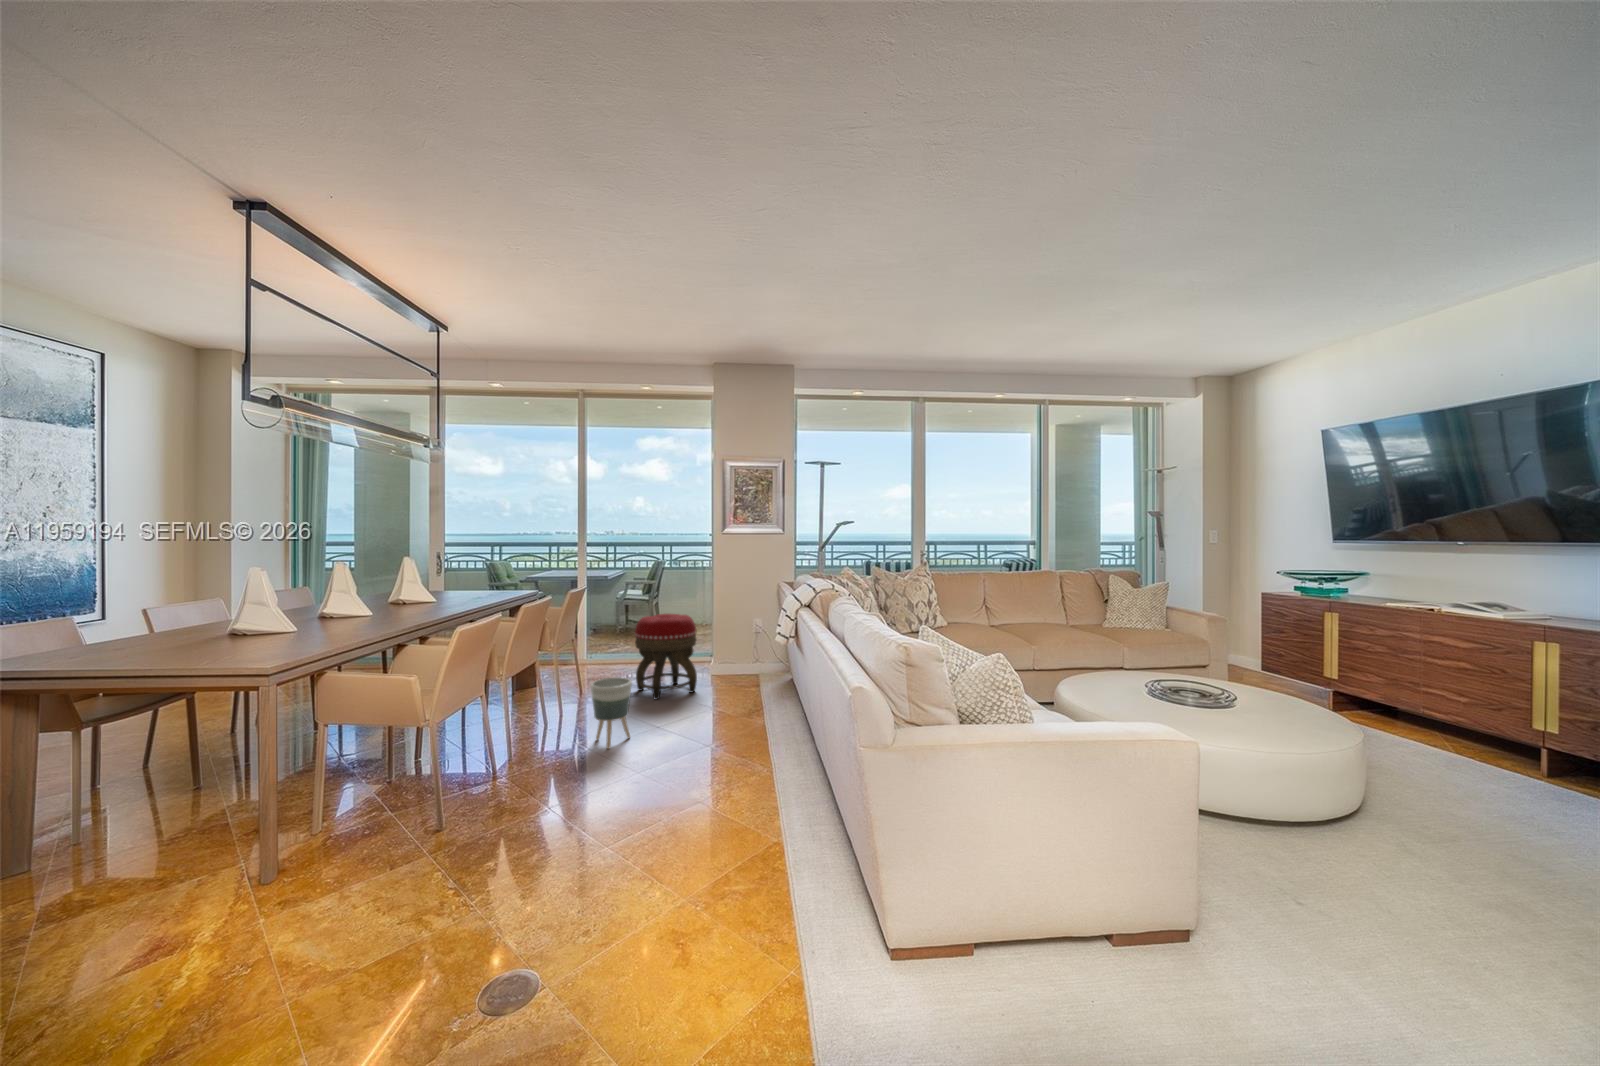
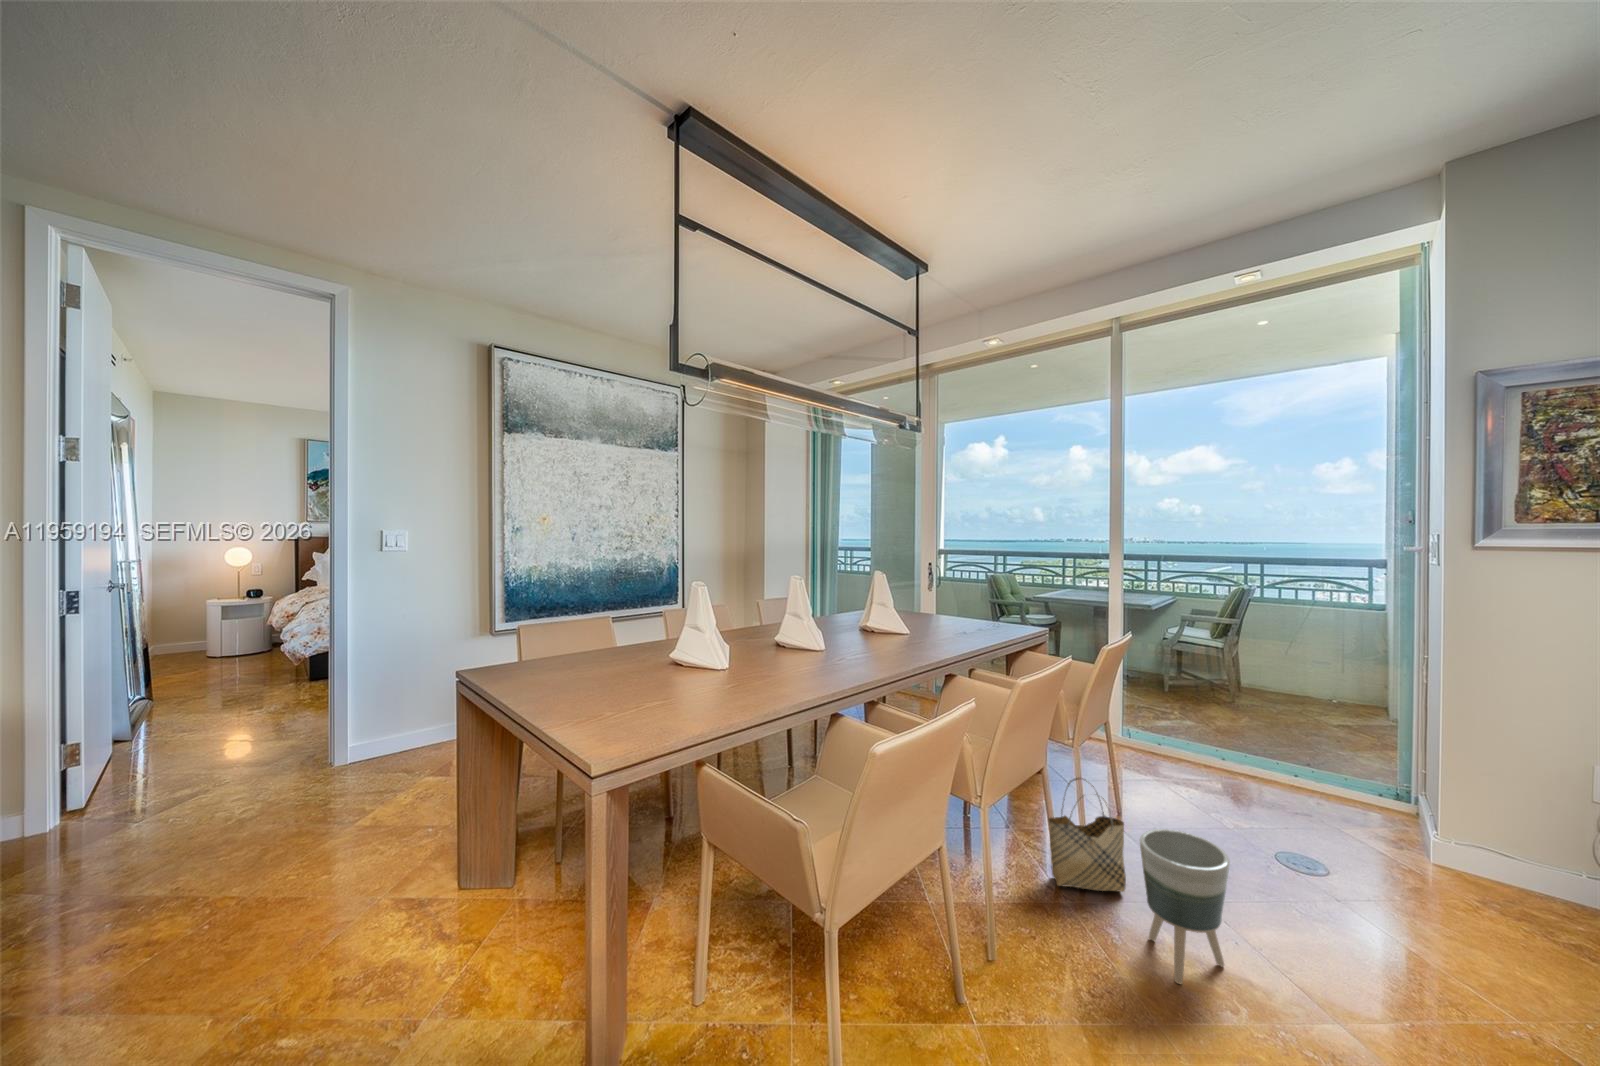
footstool: present [635,614,697,699] -> none [1212,693,1357,866]
woven basket: none [540,670,585,735] -> present [1048,778,1126,892]

